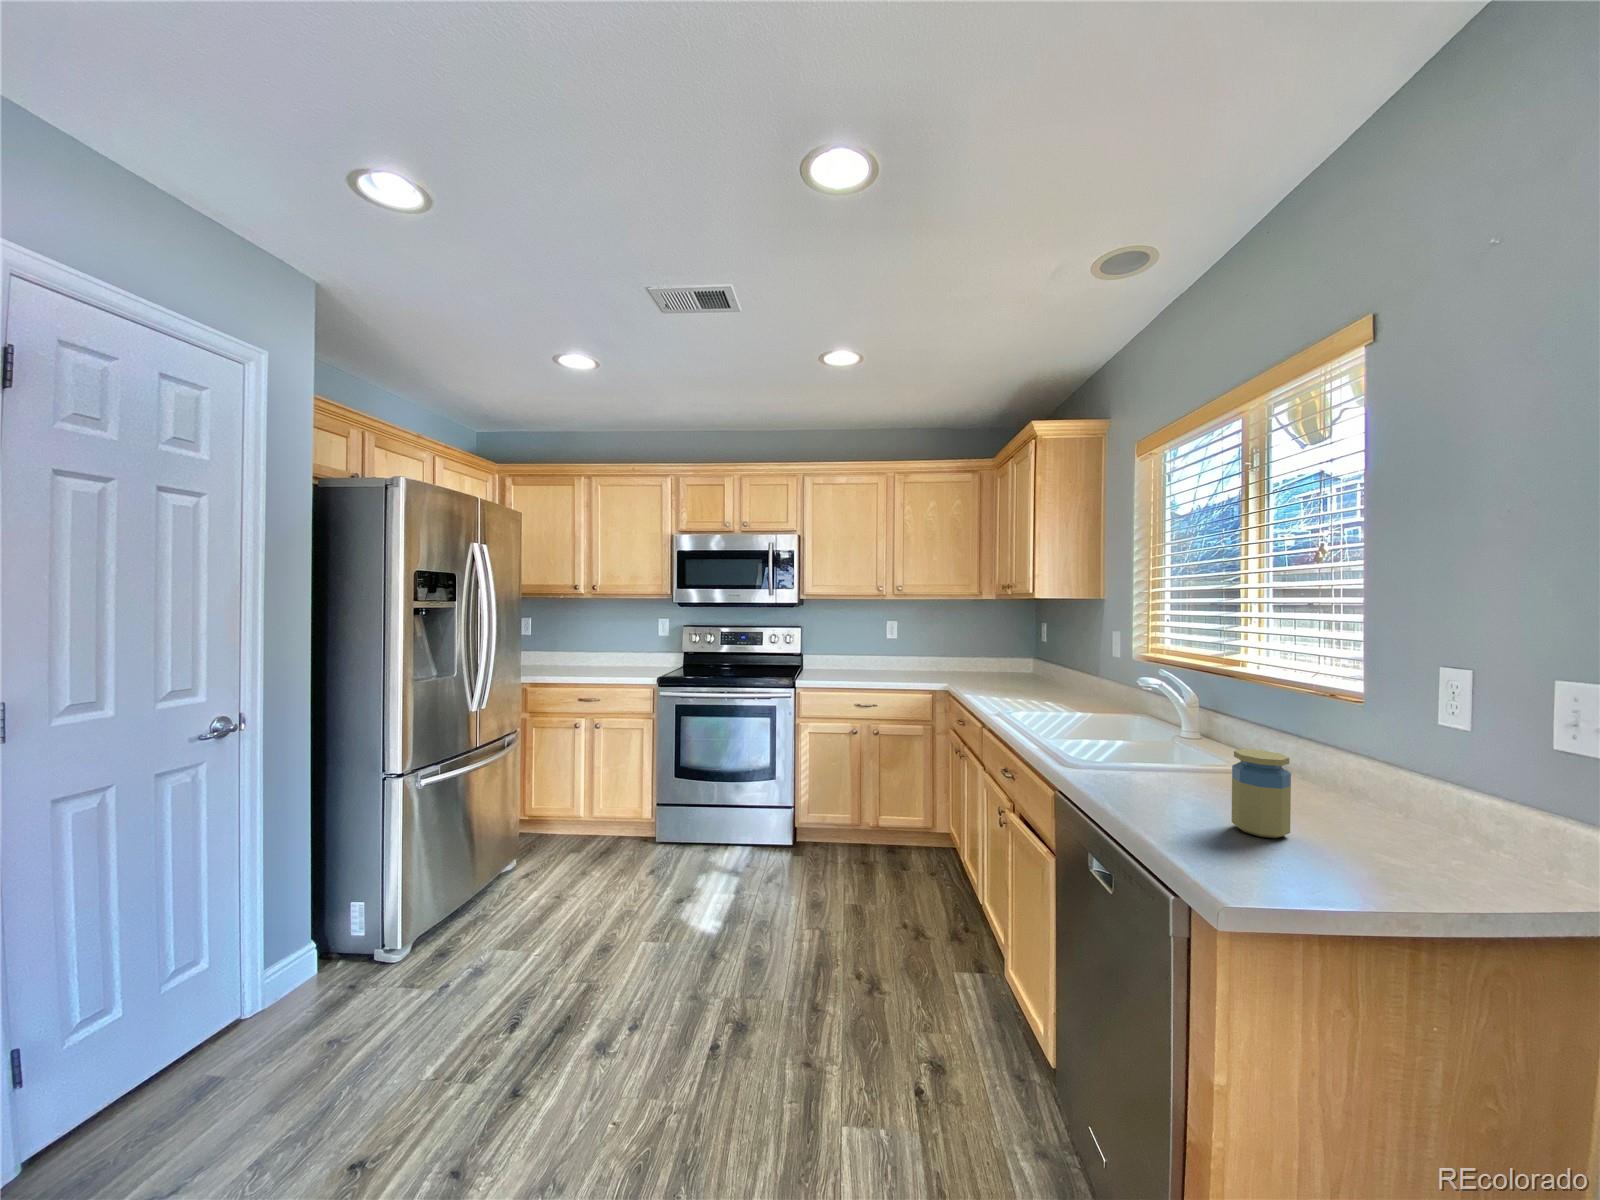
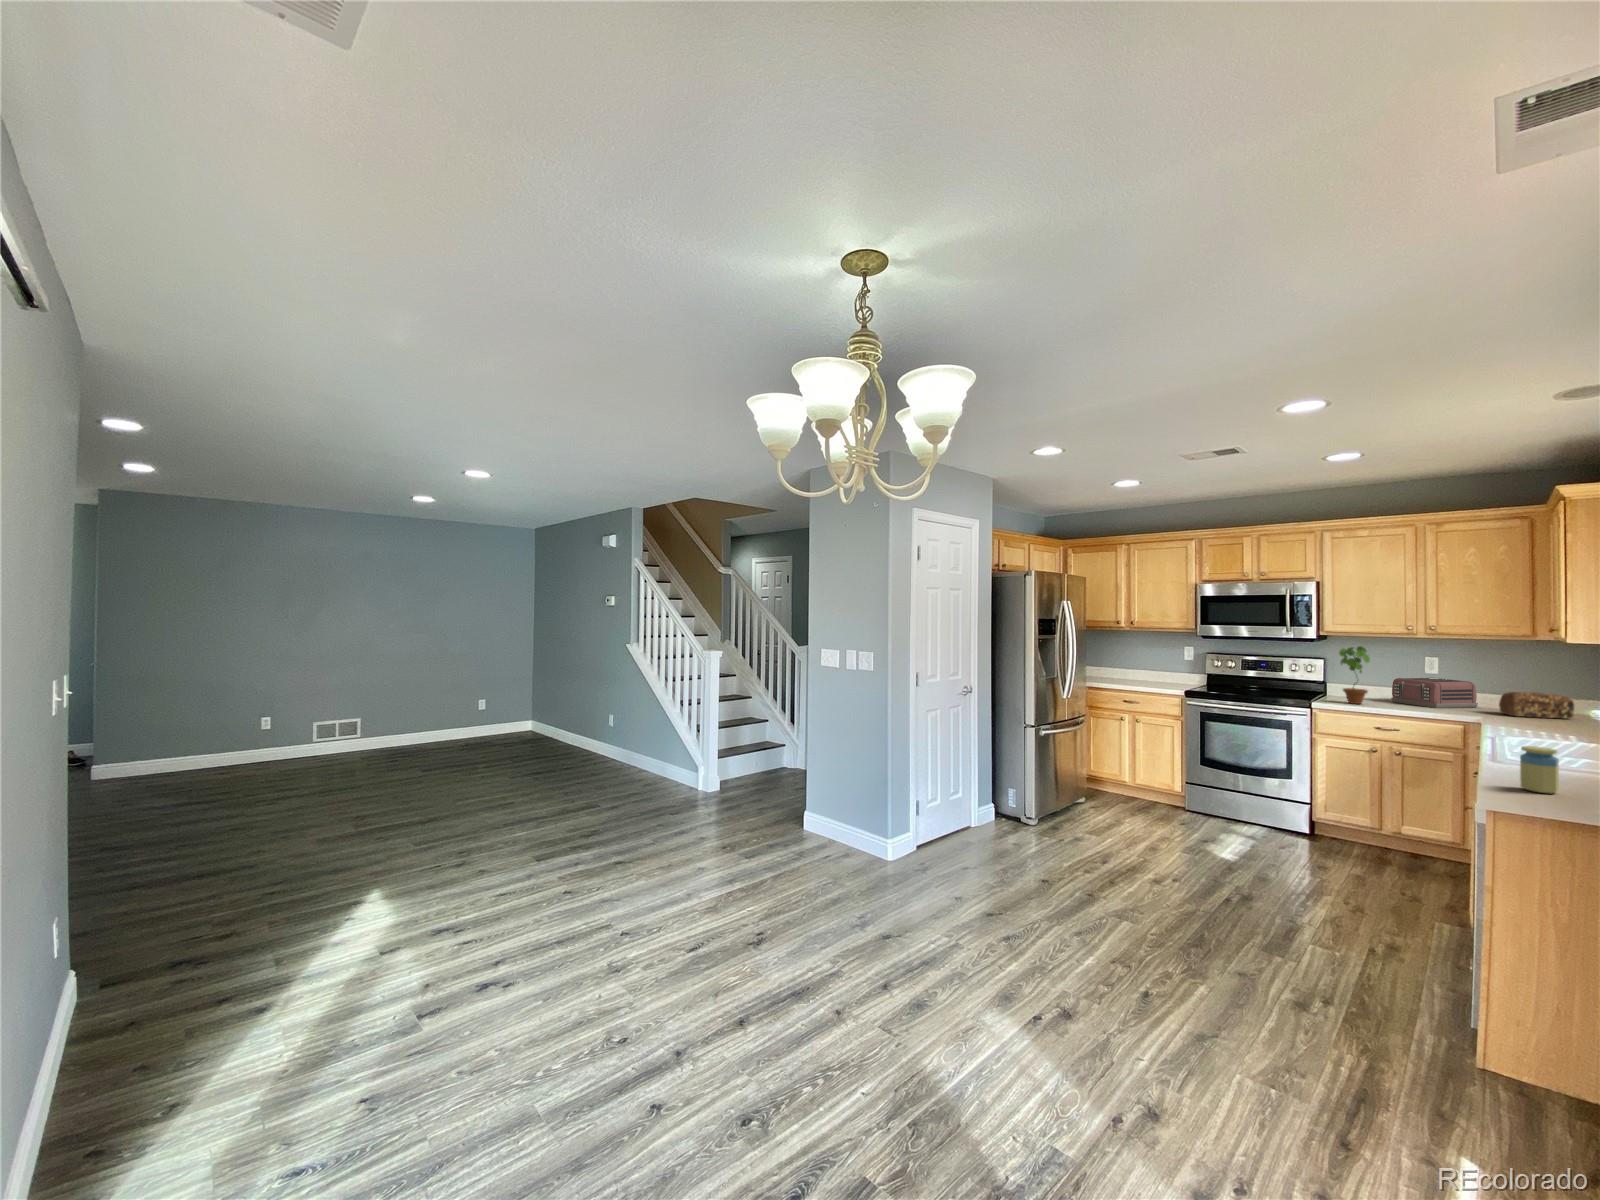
potted plant: none [821,611,849,678] -> present [1340,646,1370,704]
toaster: none [859,644,924,676] -> present [1391,678,1478,708]
bread loaf: none [947,653,999,679] -> present [1499,692,1574,719]

